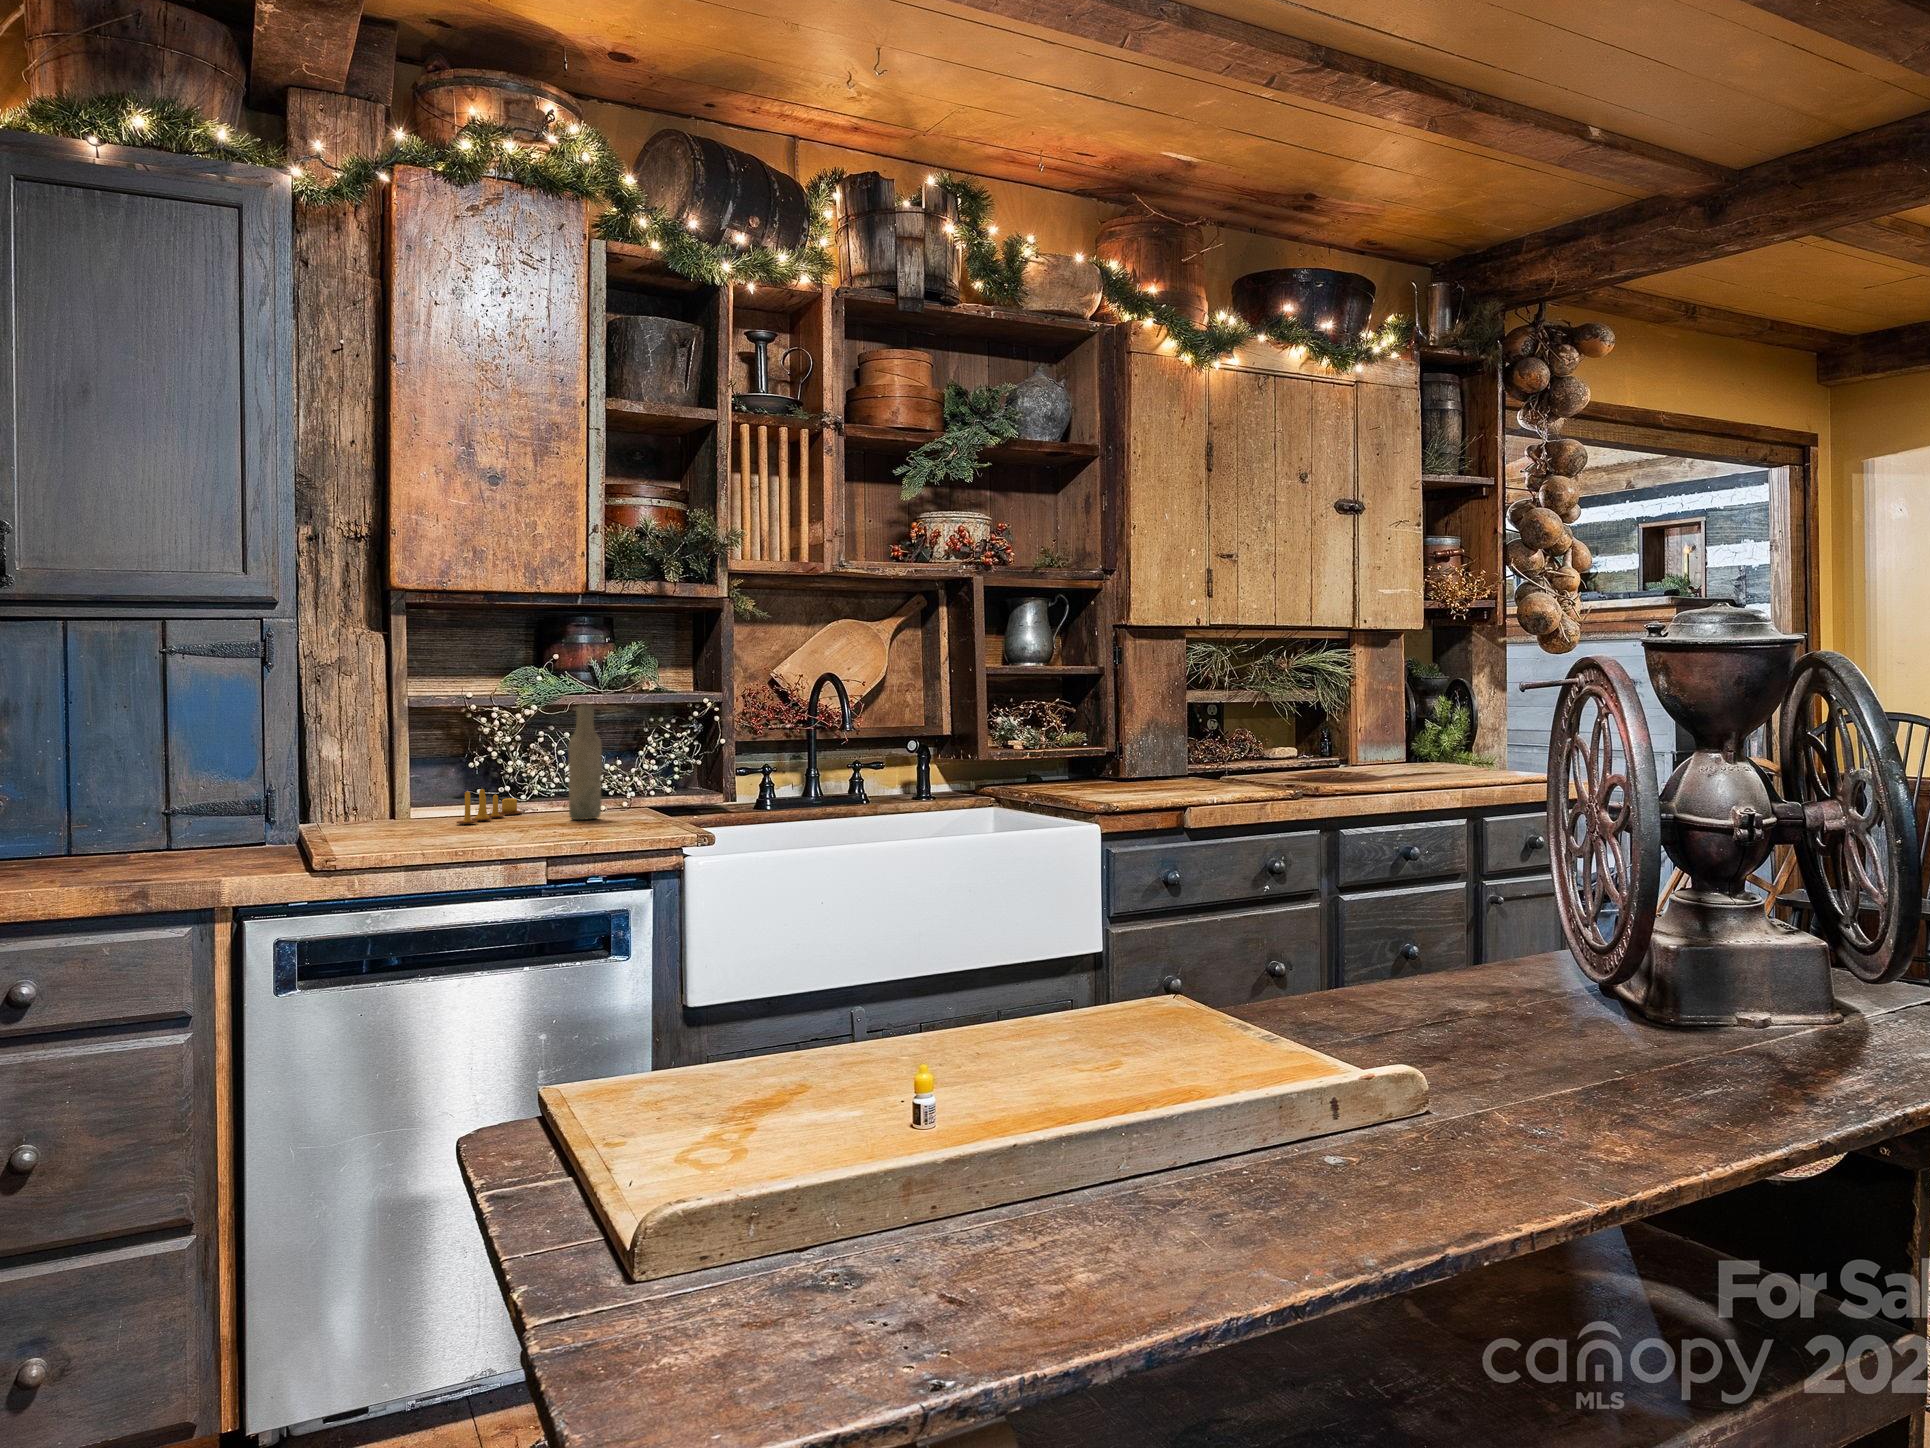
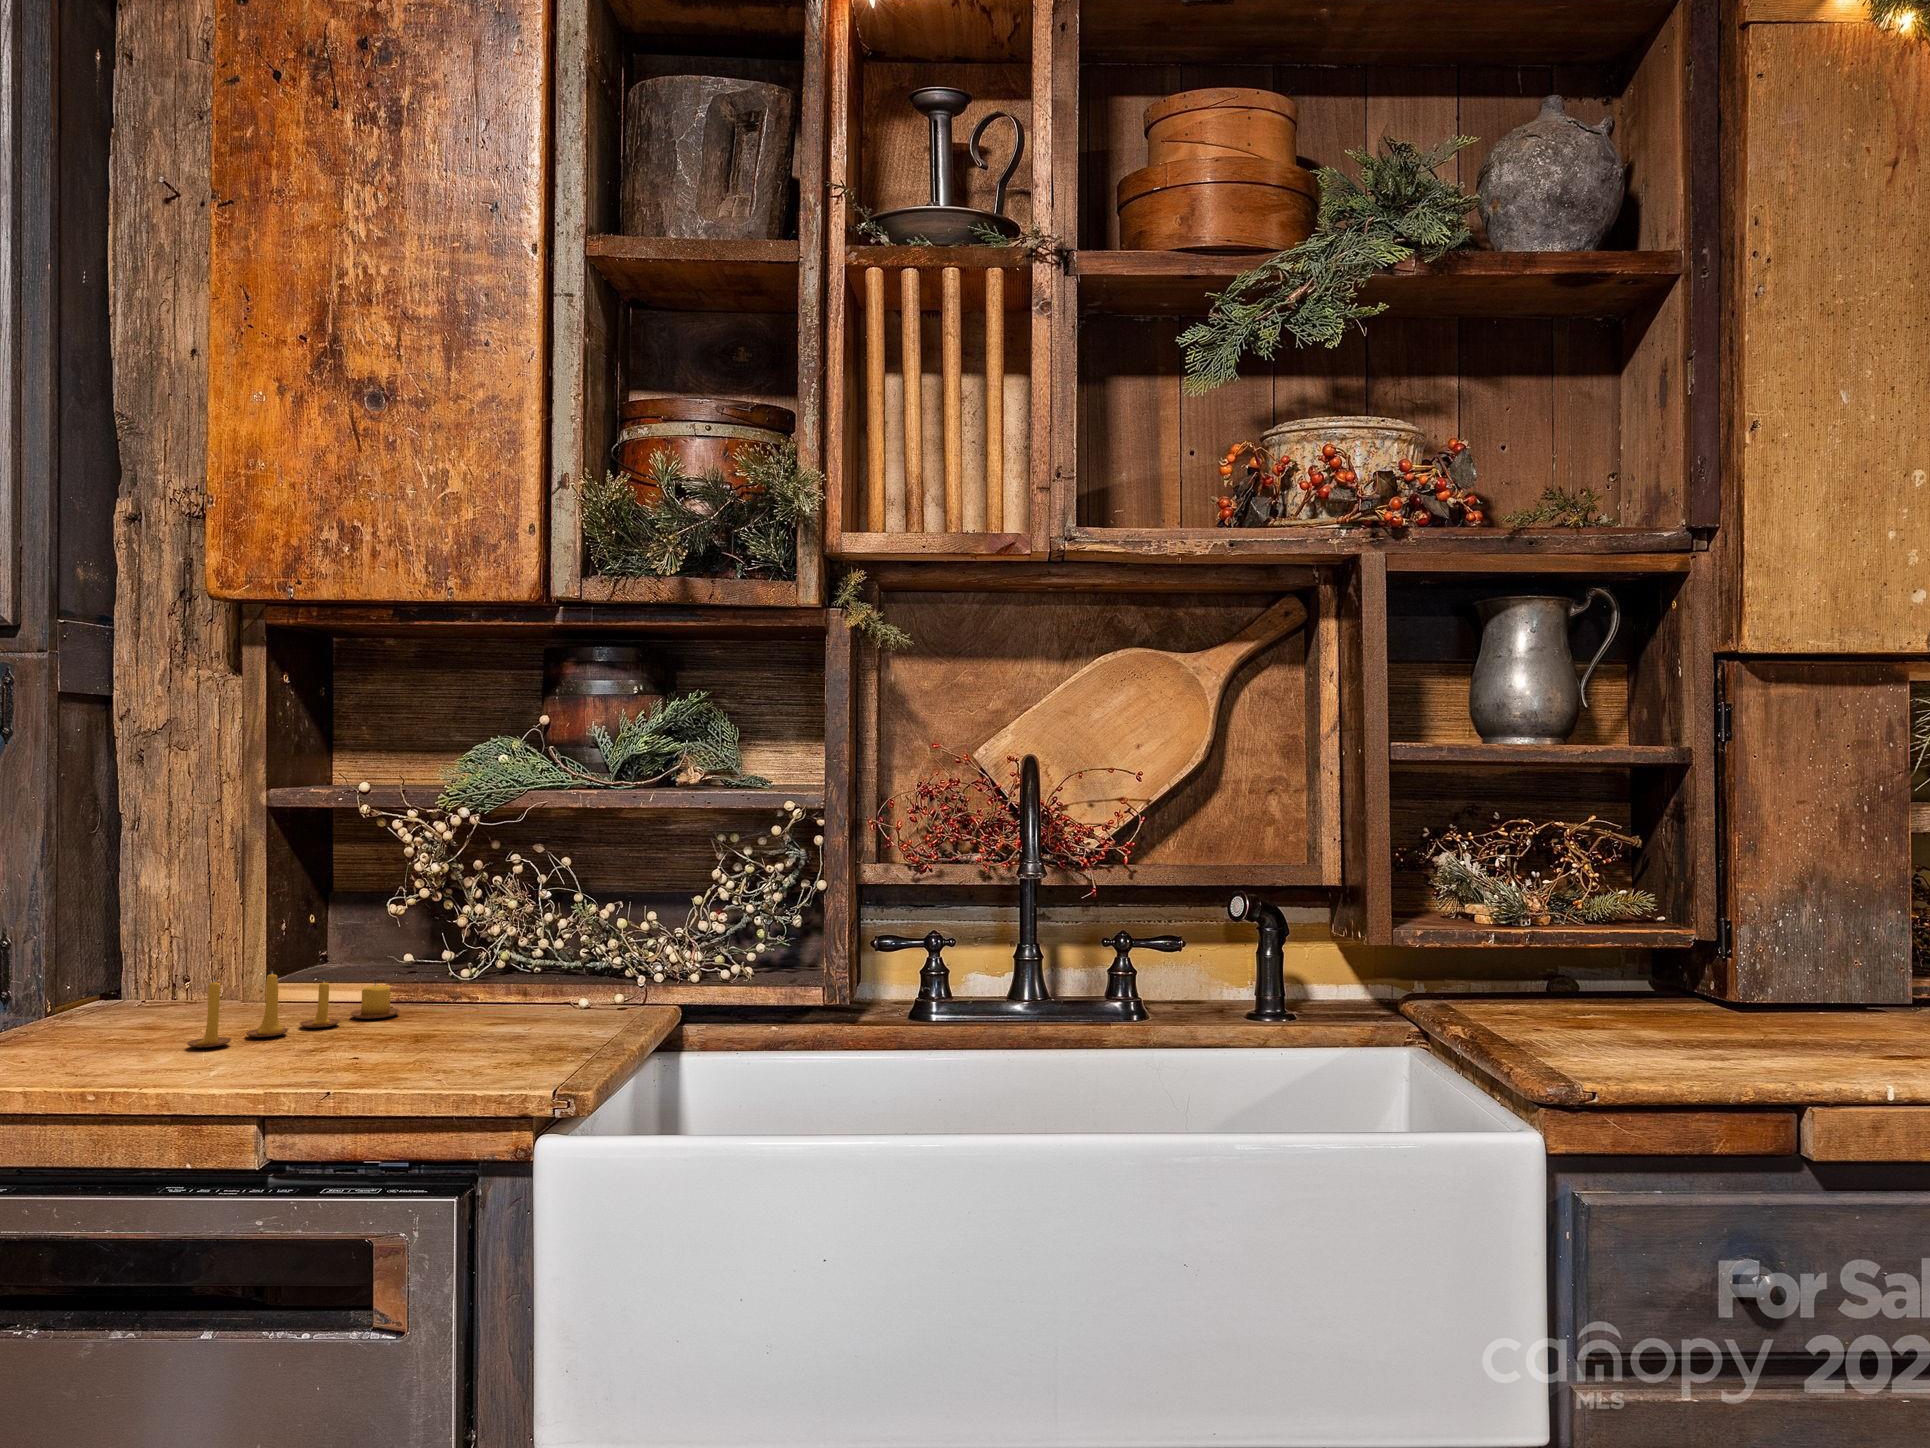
bottle: present [568,704,602,820] -> none [389,816,458,1055]

